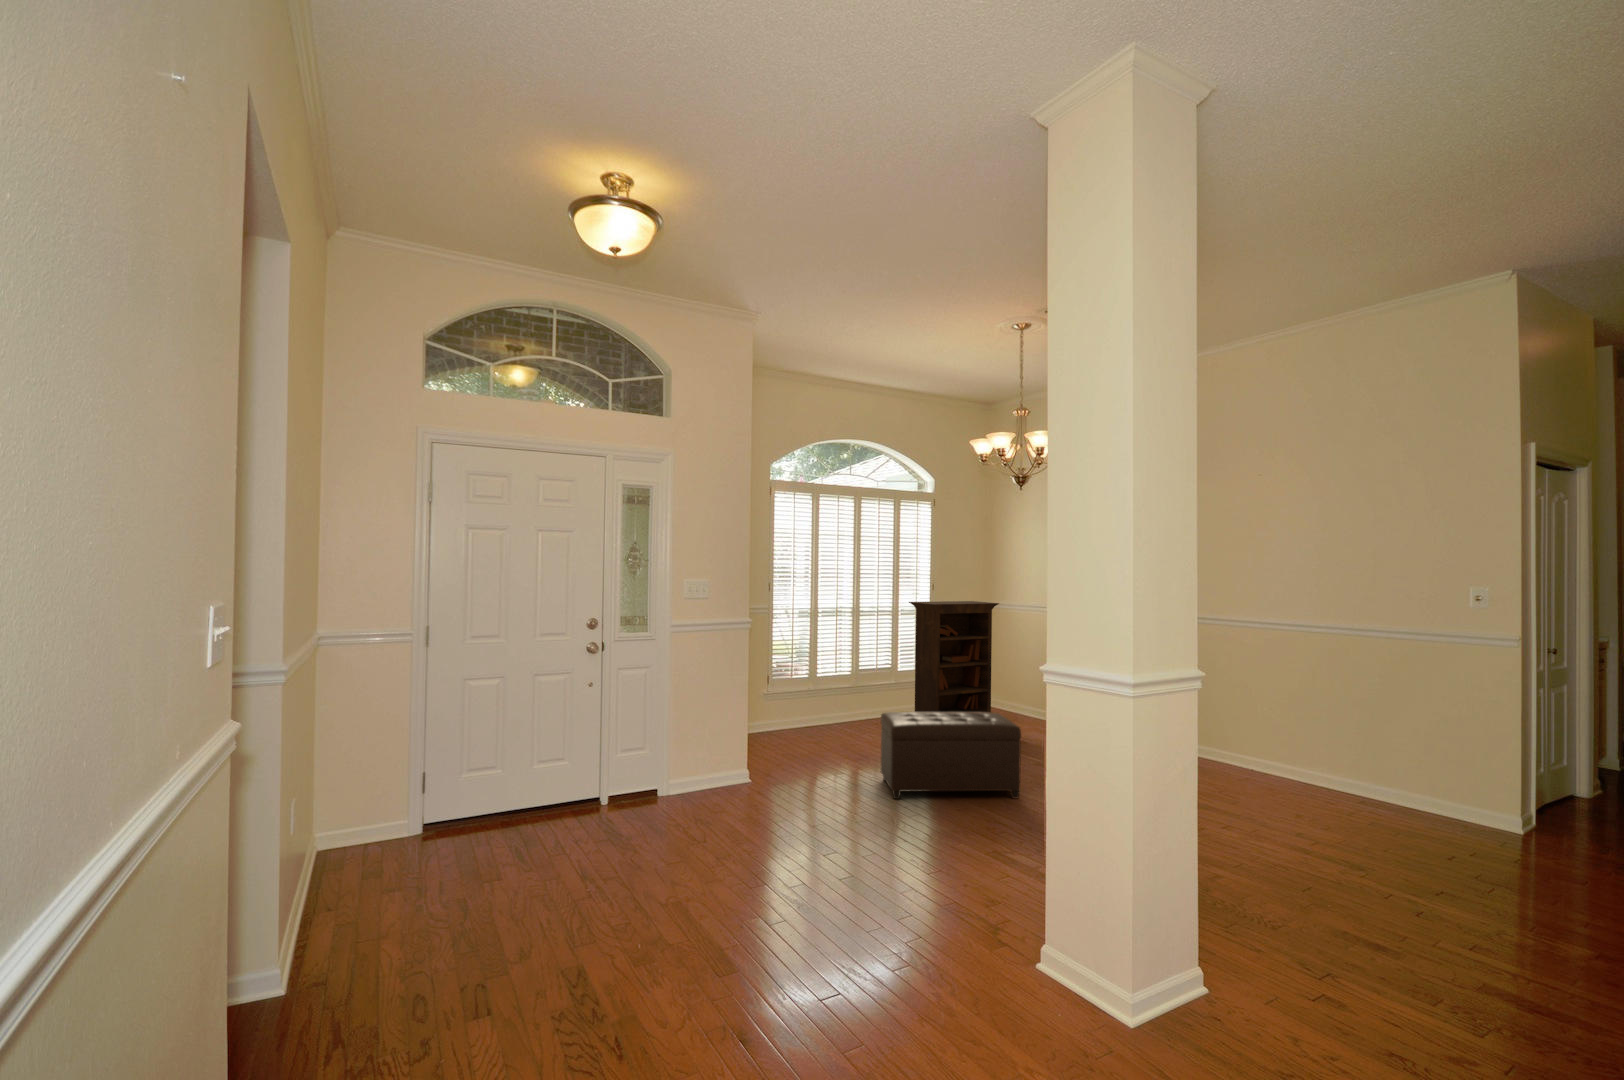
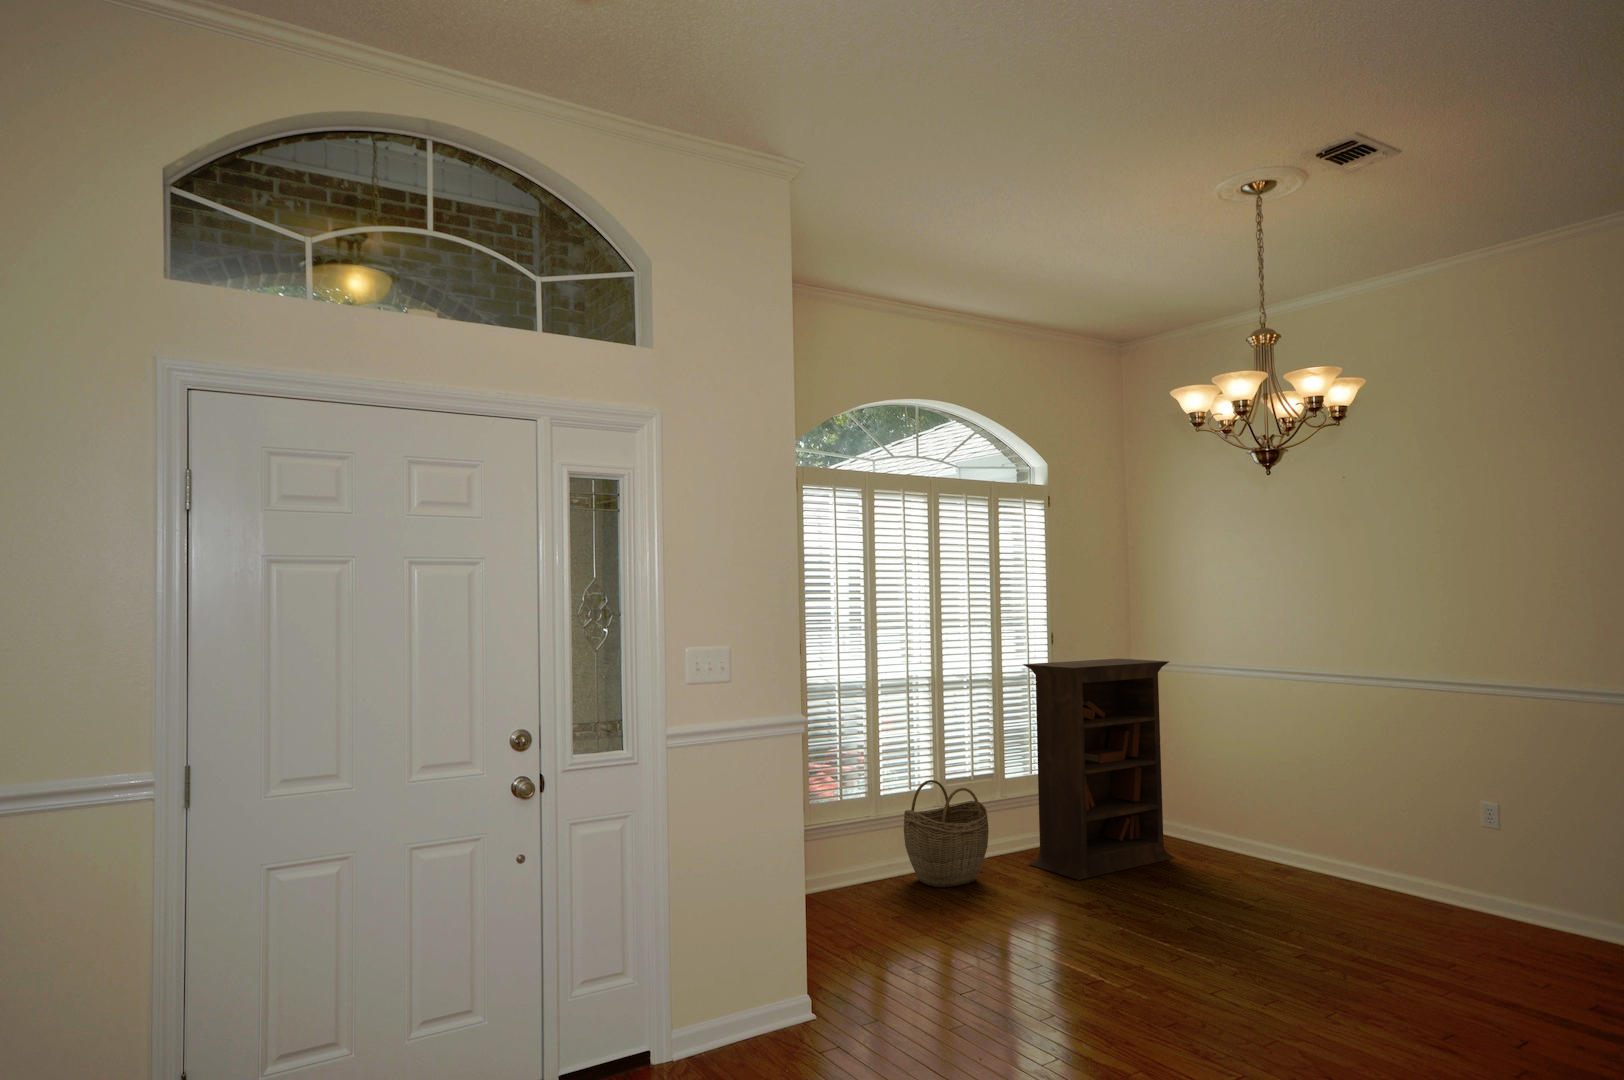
woven basket: none [830,668,880,729] -> present [904,780,989,887]
ottoman: present [881,712,1021,799] -> none [1048,865,1327,1048]

